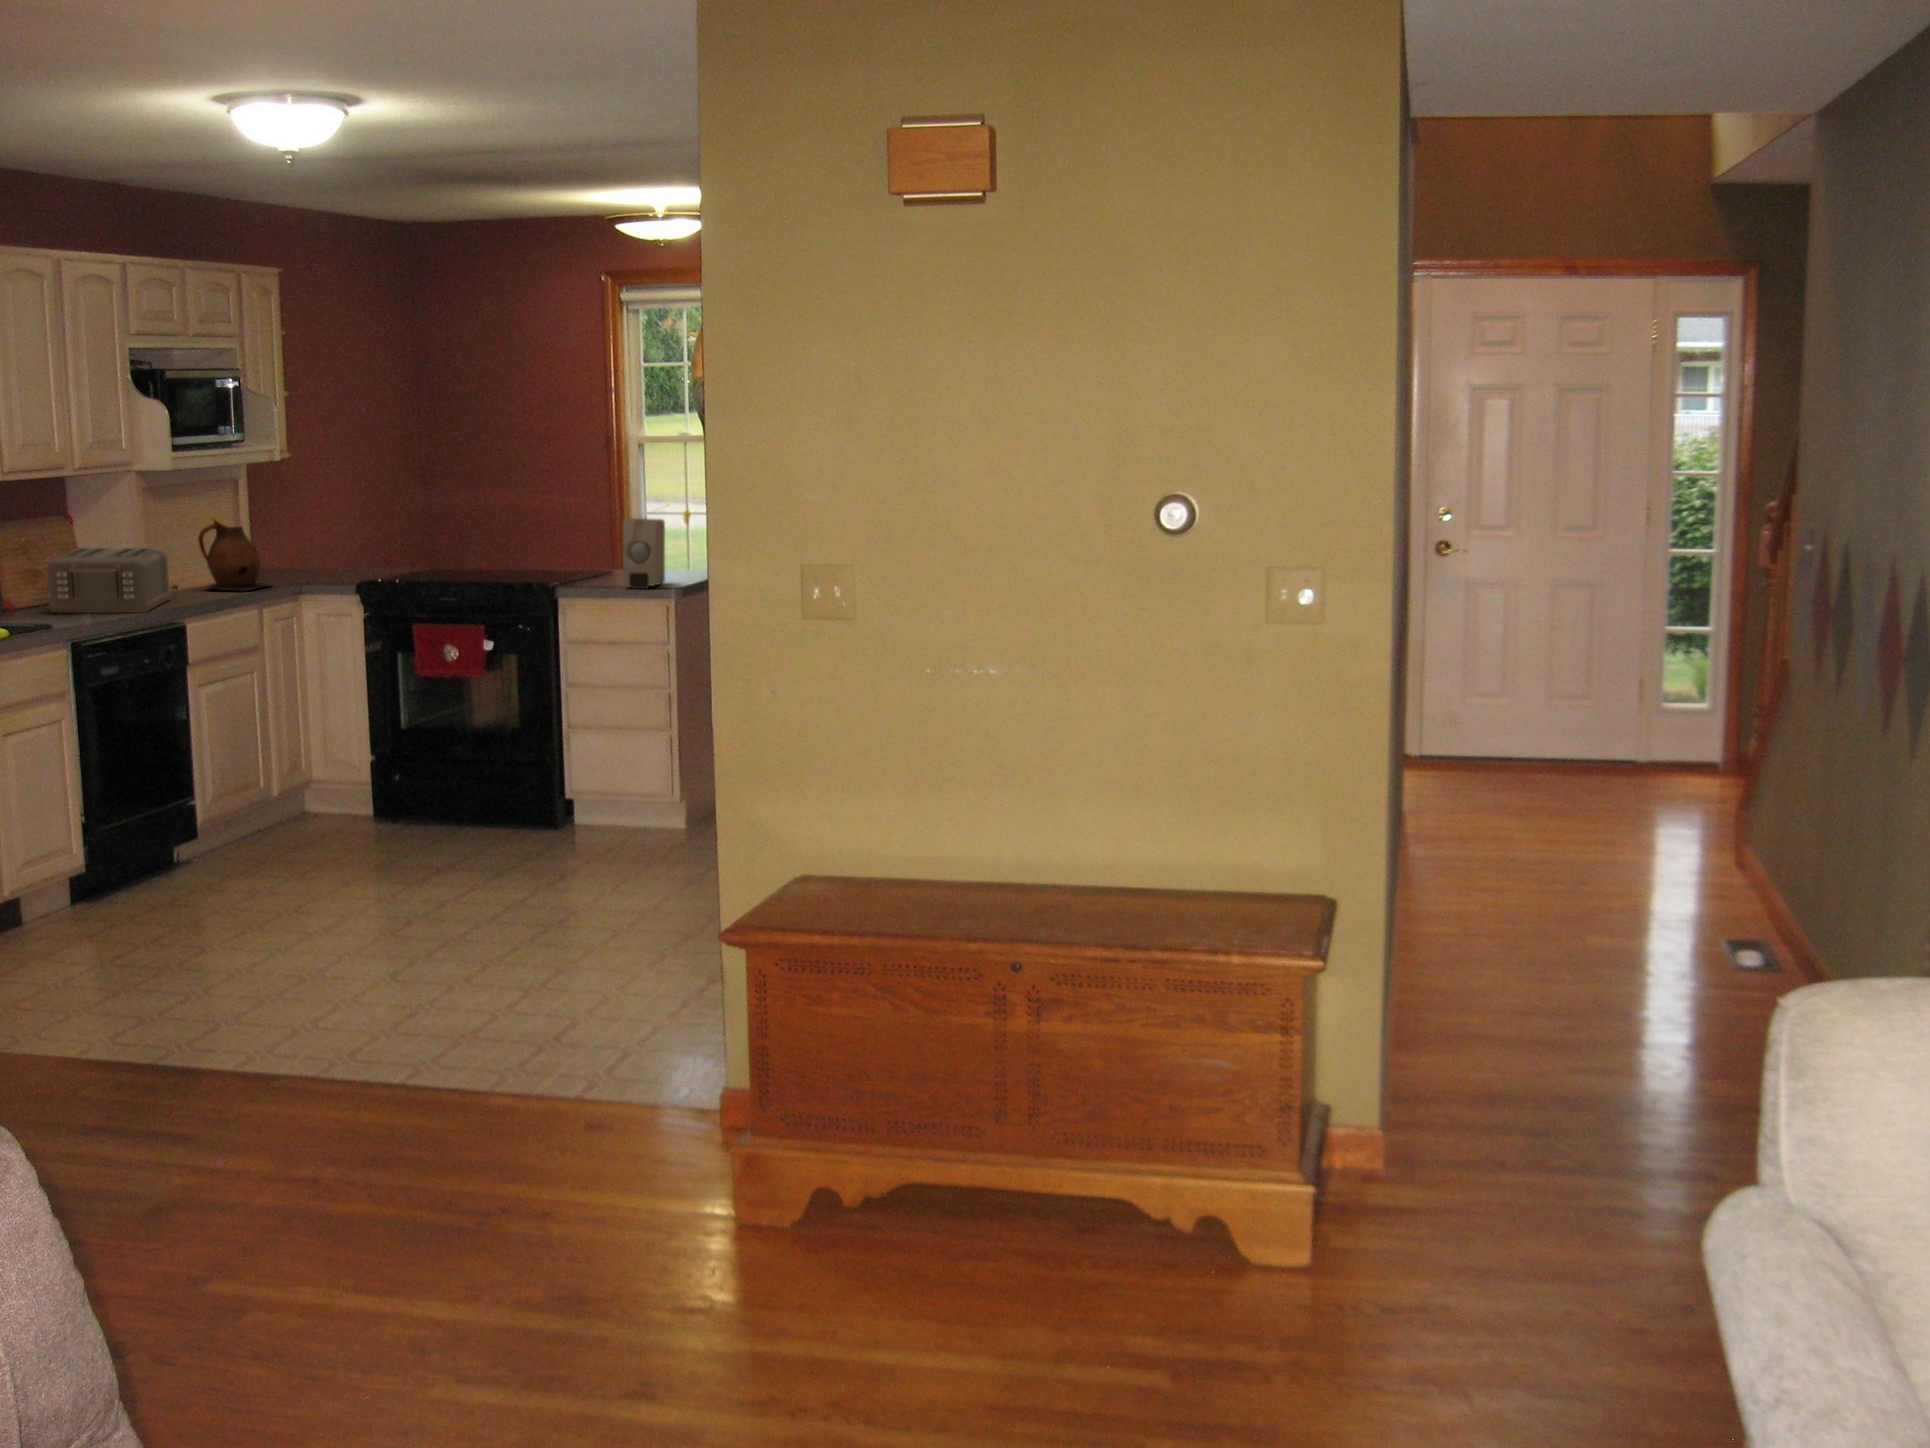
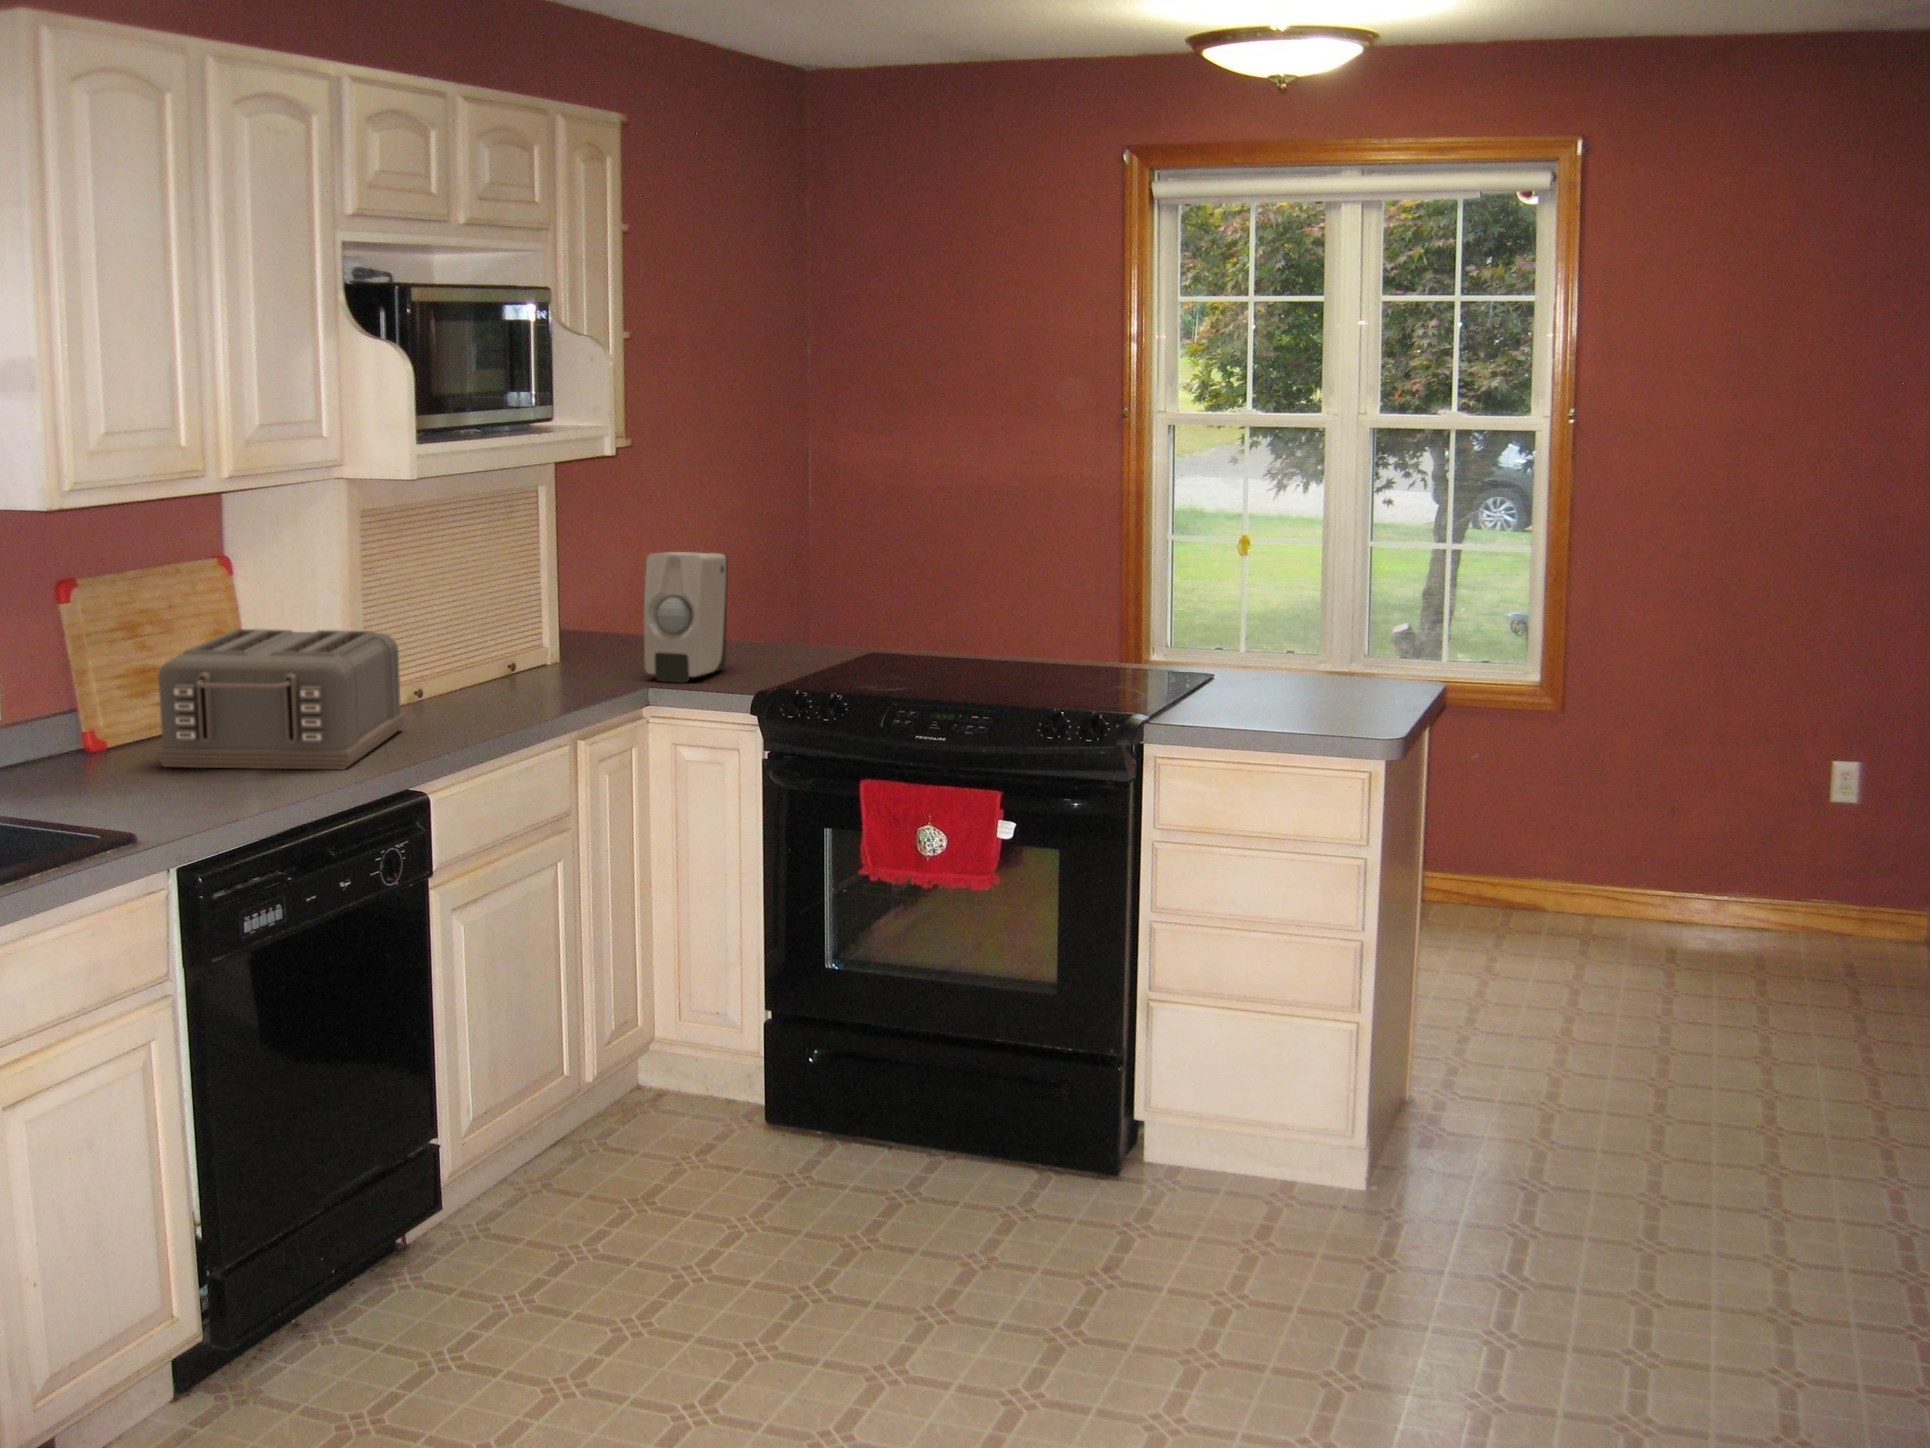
ceramic pitcher: present [198,518,270,591] -> none [463,565,597,709]
soap dispenser: present [623,518,665,589] -> present [643,552,728,683]

